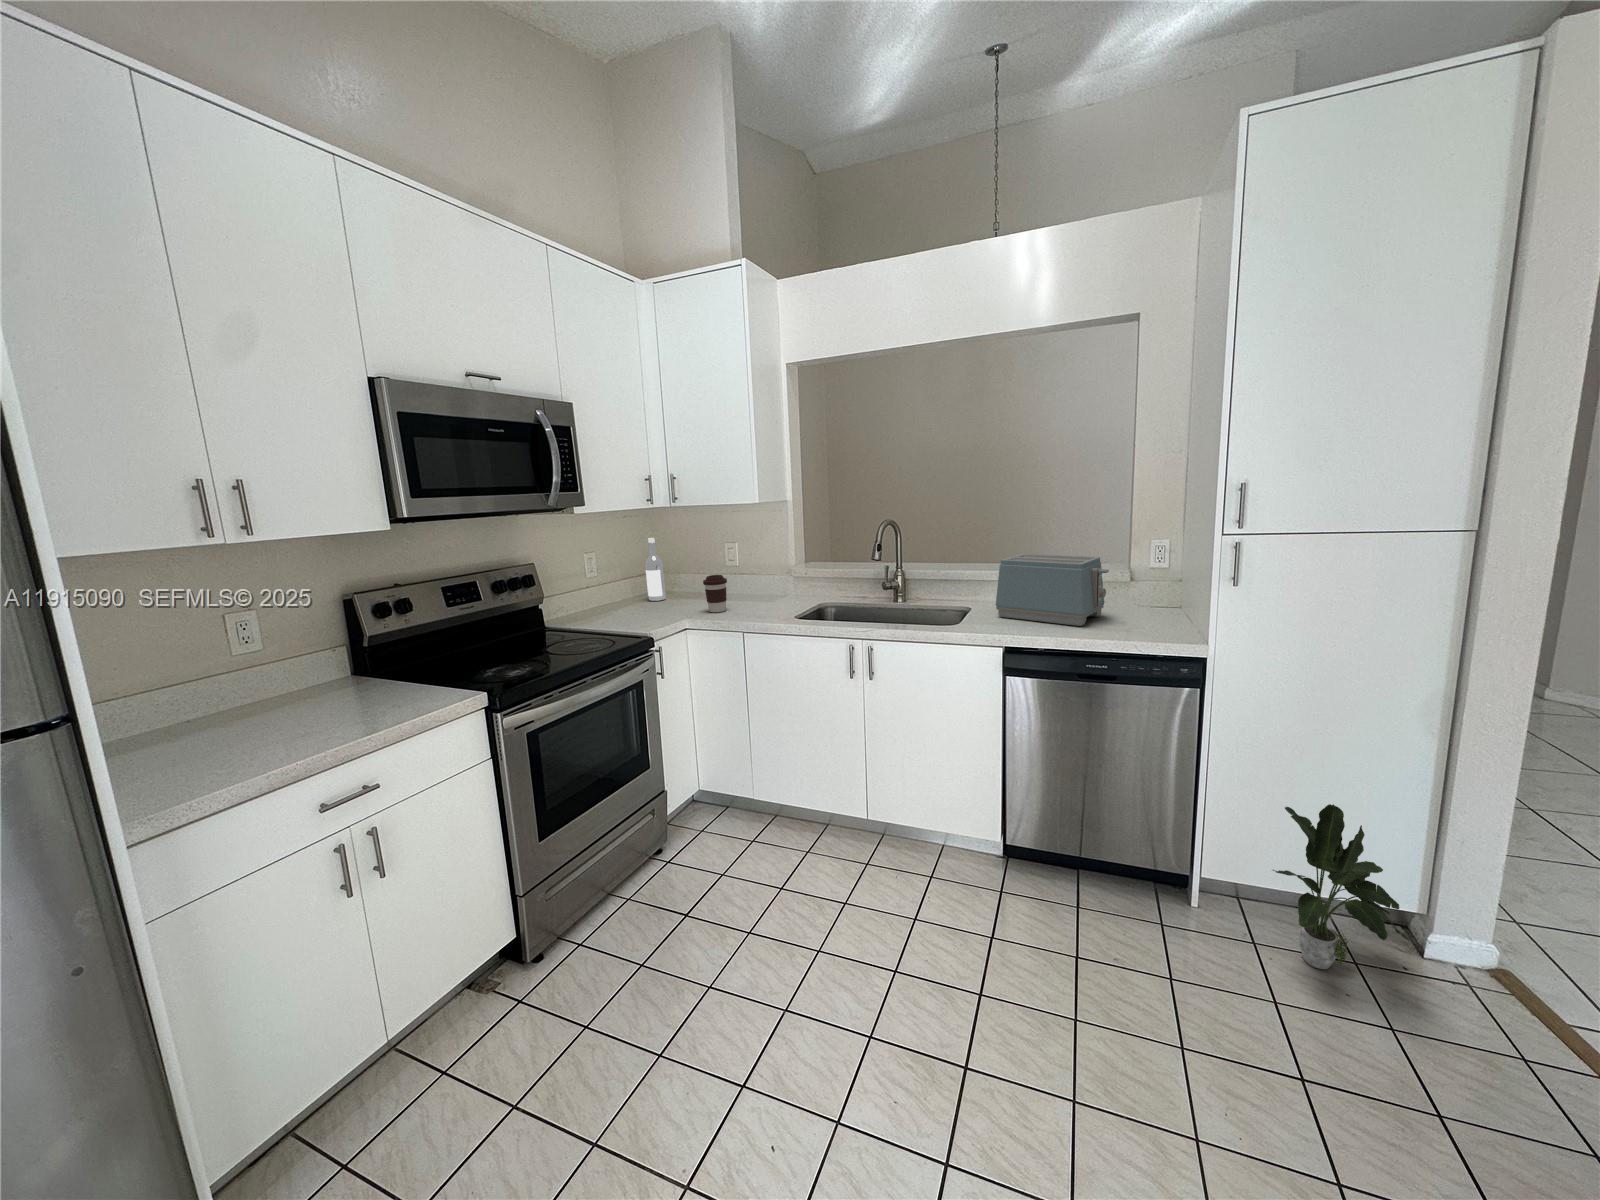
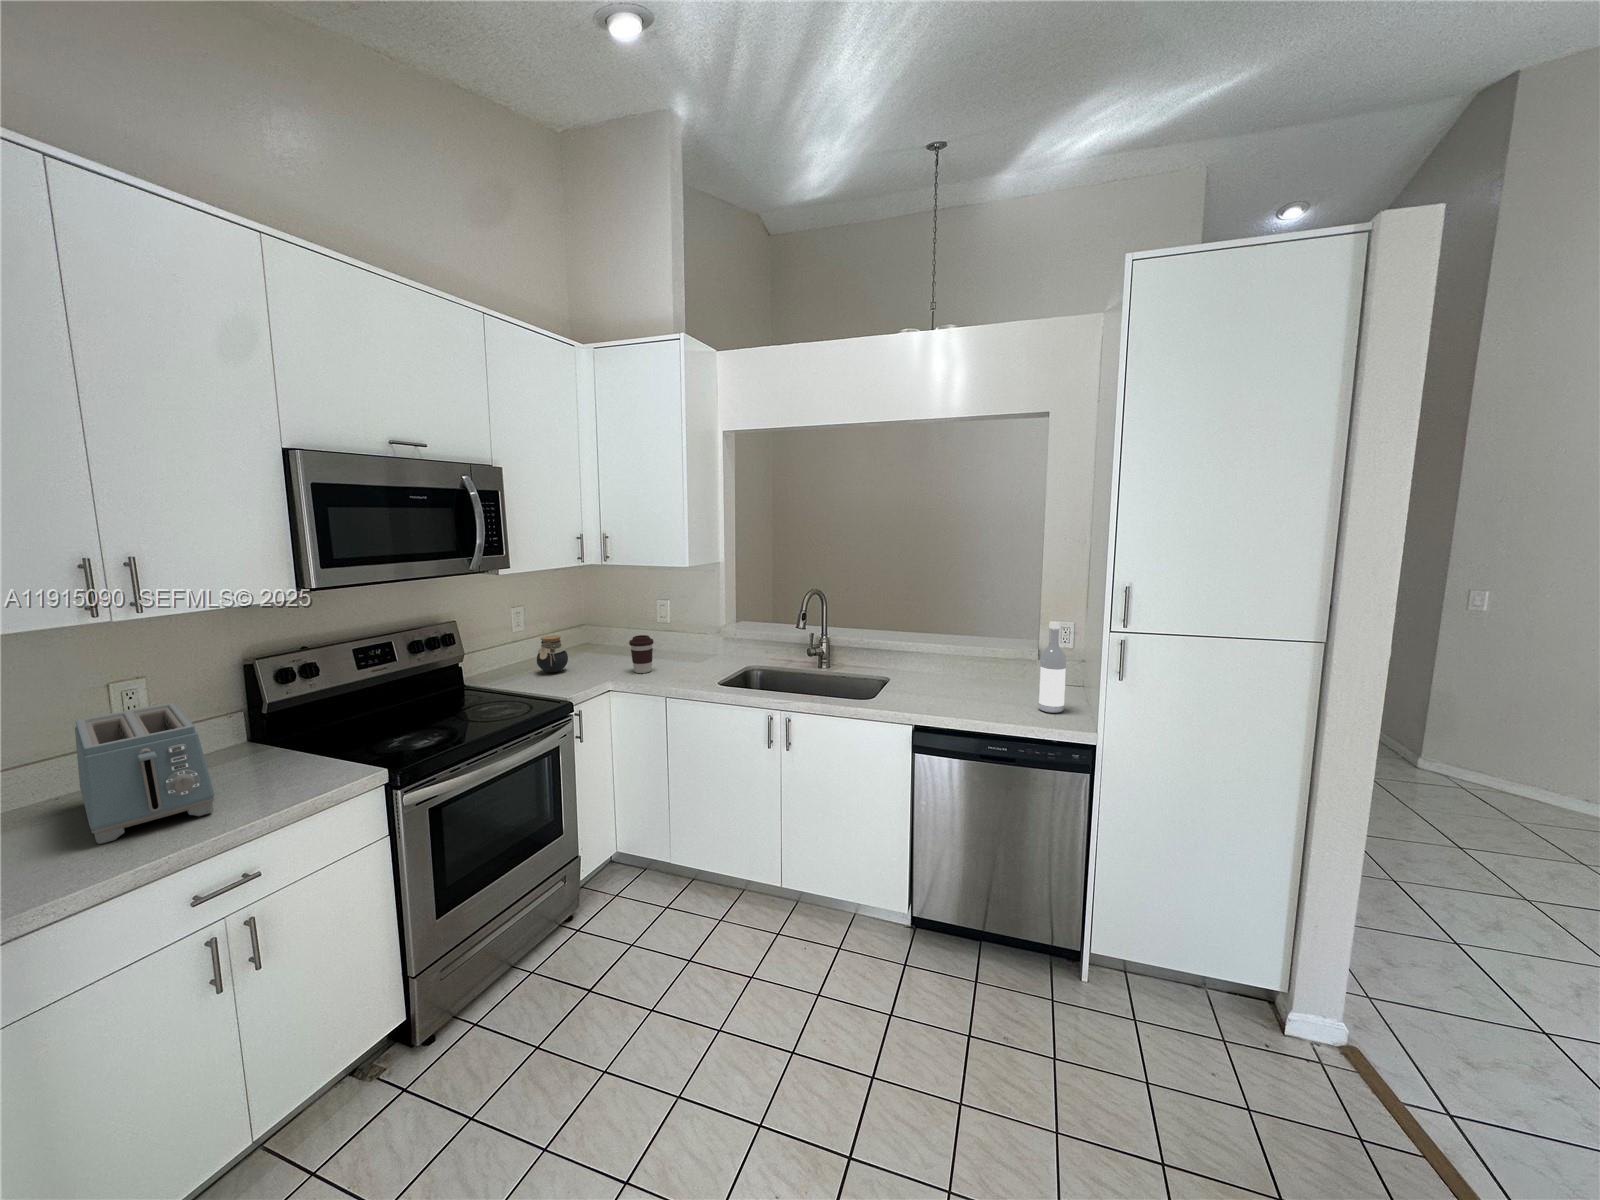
wine bottle: present [645,538,666,601] -> present [1038,621,1066,713]
toaster: present [996,554,1109,626] -> present [75,702,214,844]
jar: none [613,579,643,615] -> present [537,635,568,673]
potted plant: present [1273,804,1410,969] -> none [1147,890,1268,1048]

